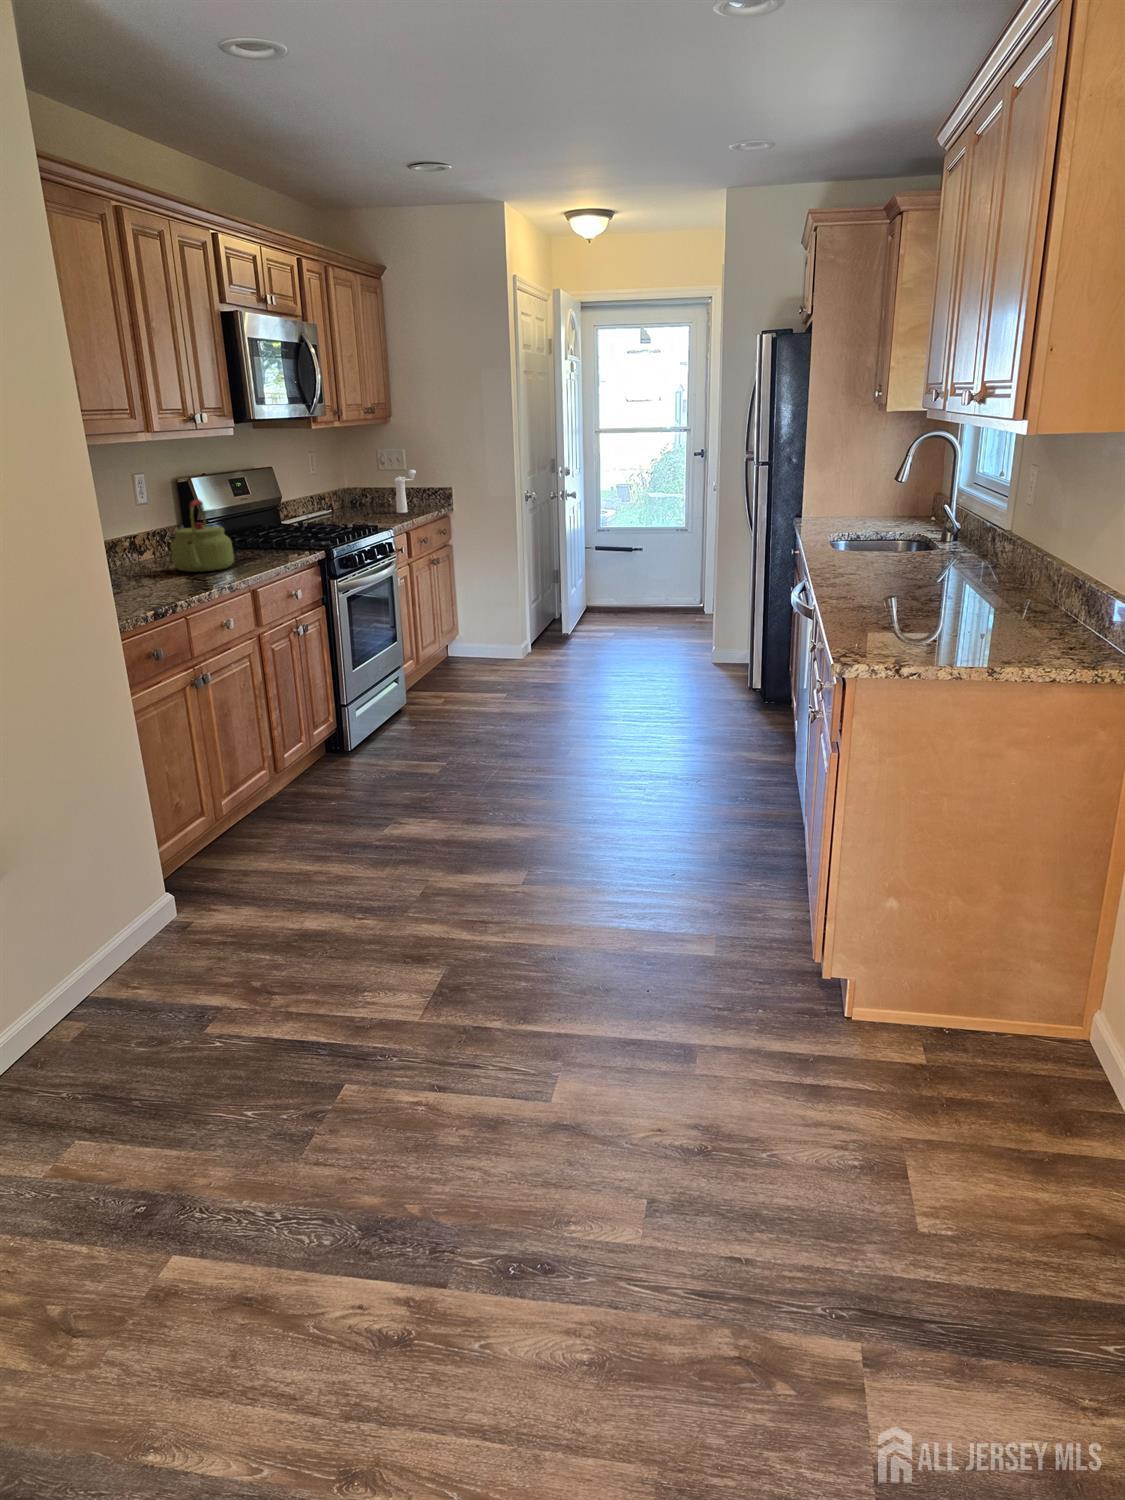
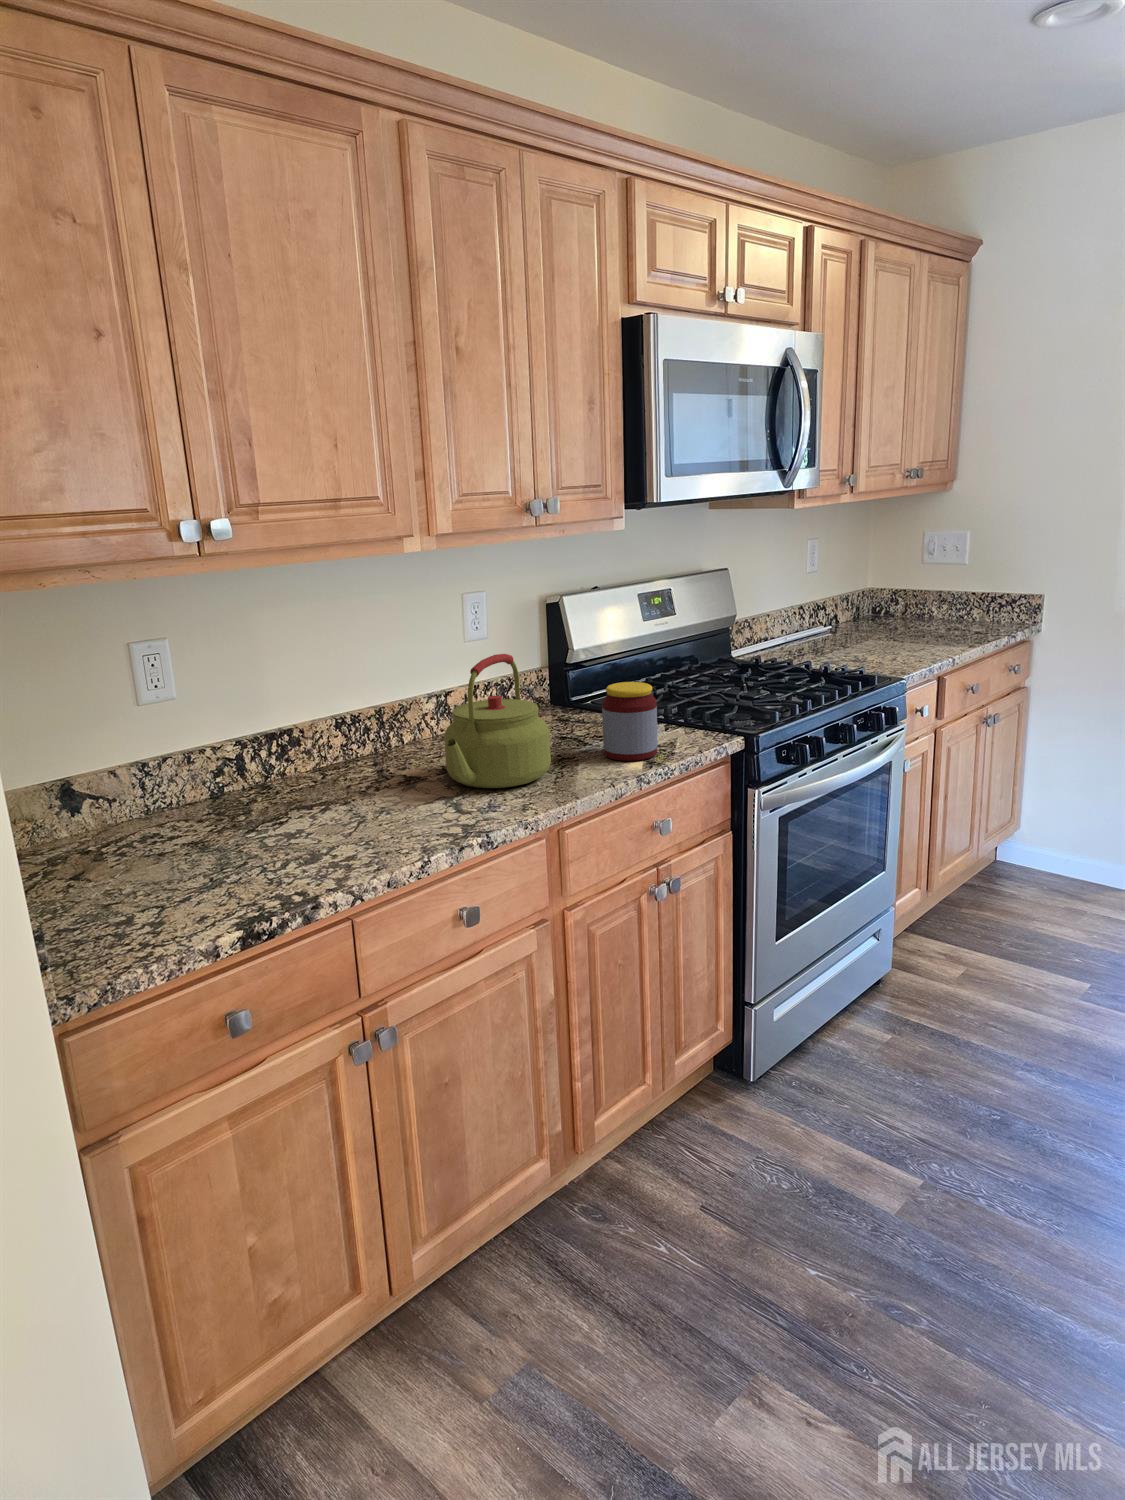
pepper mill: present [394,470,416,513] -> none [935,569,979,638]
jar: none [249,518,283,560] -> present [602,682,657,761]

